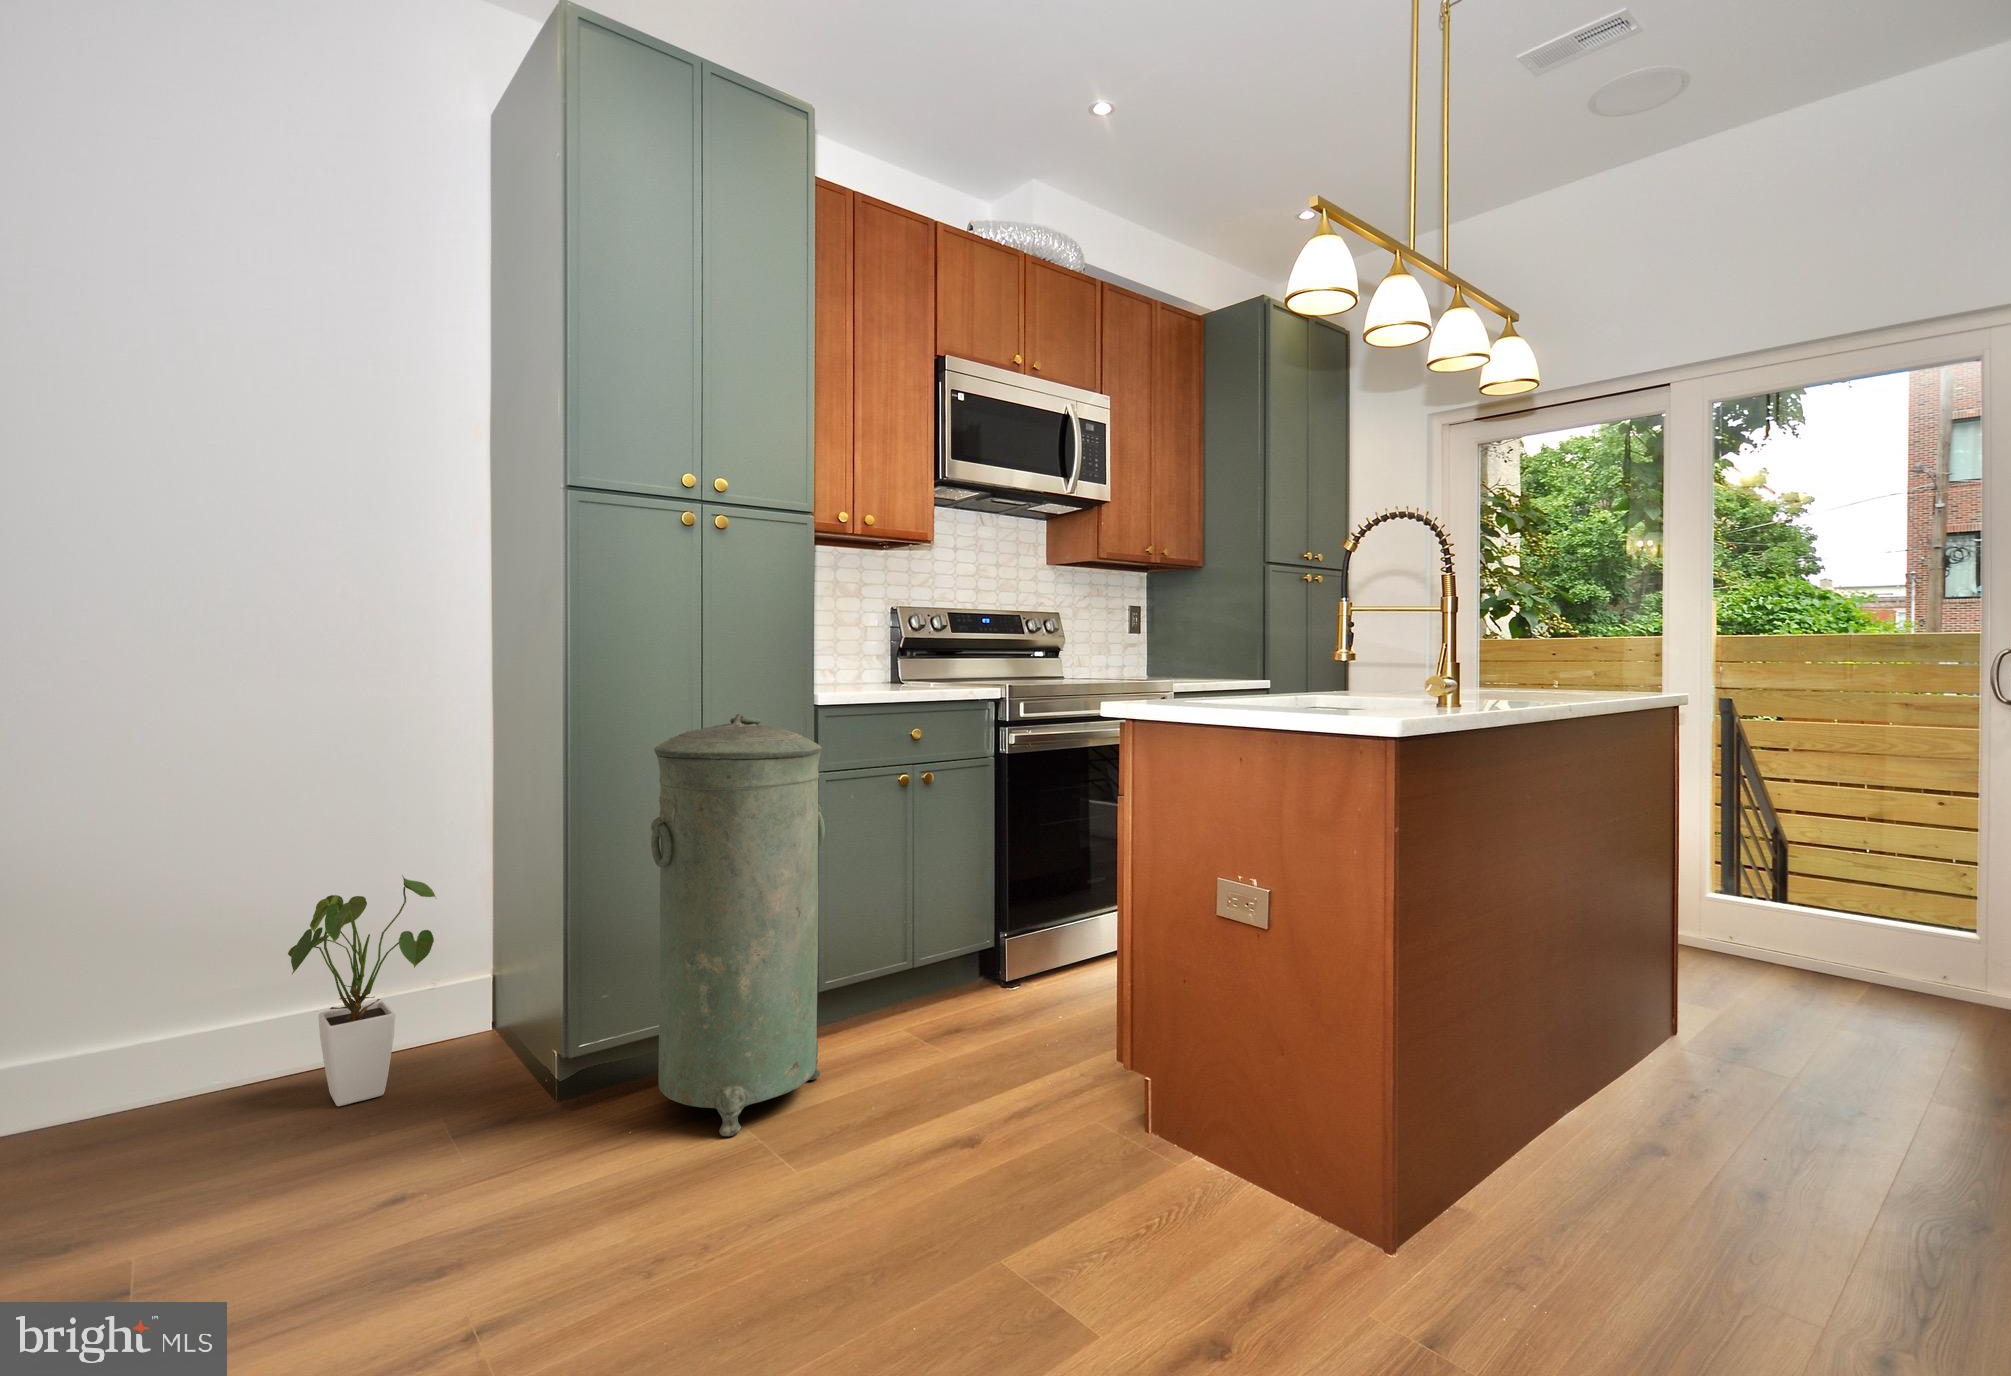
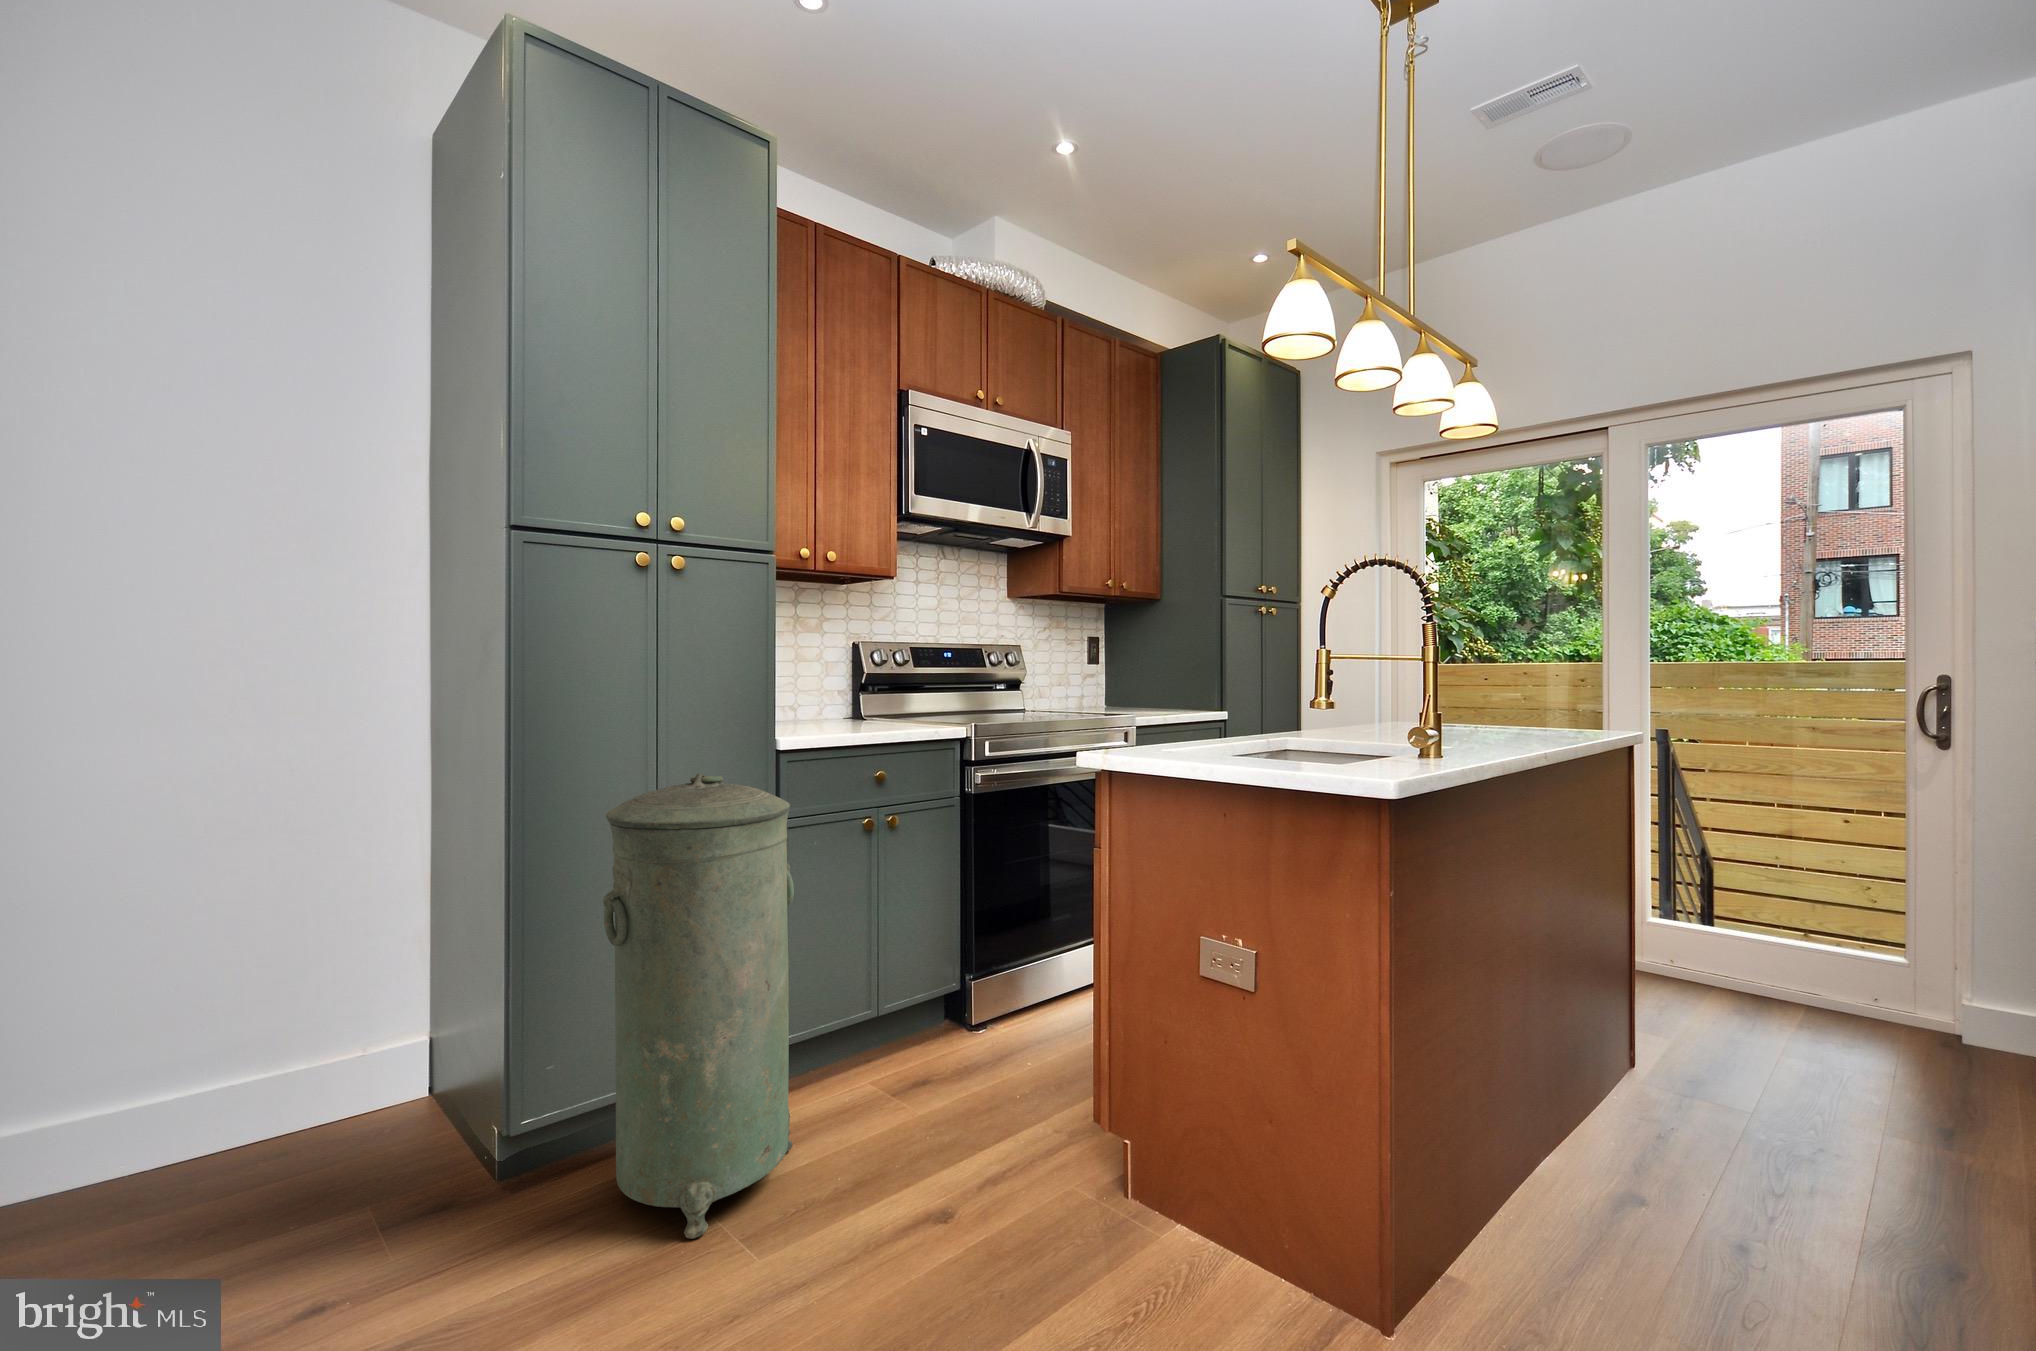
house plant: present [288,877,435,1106] -> none [187,948,370,1221]

